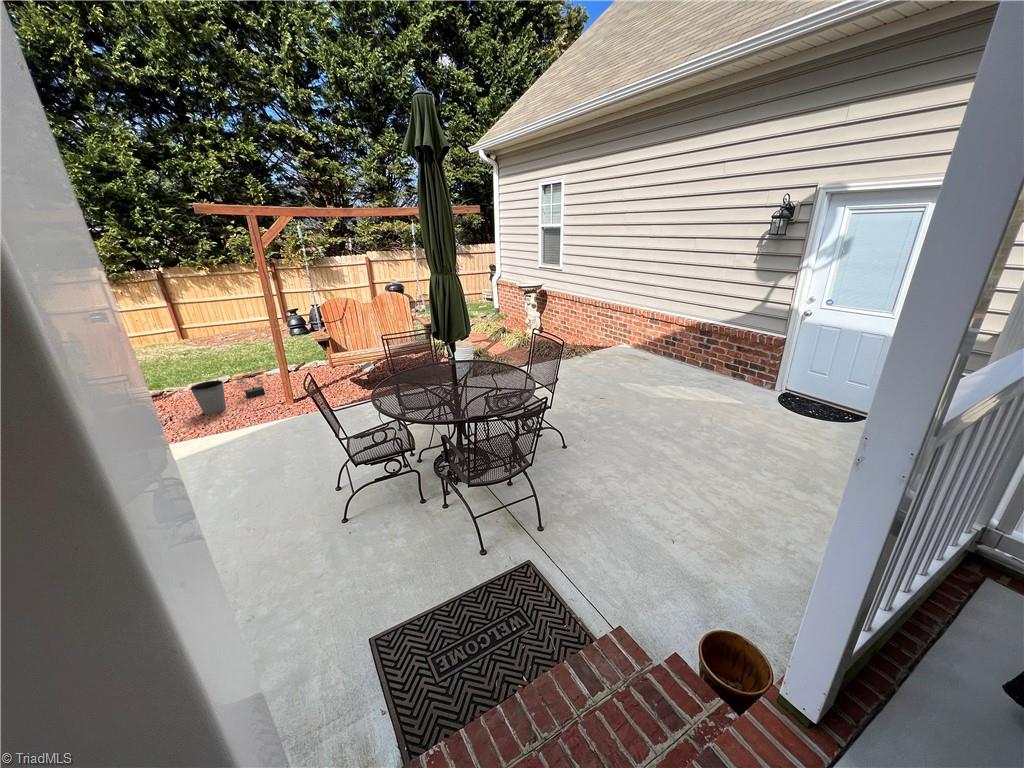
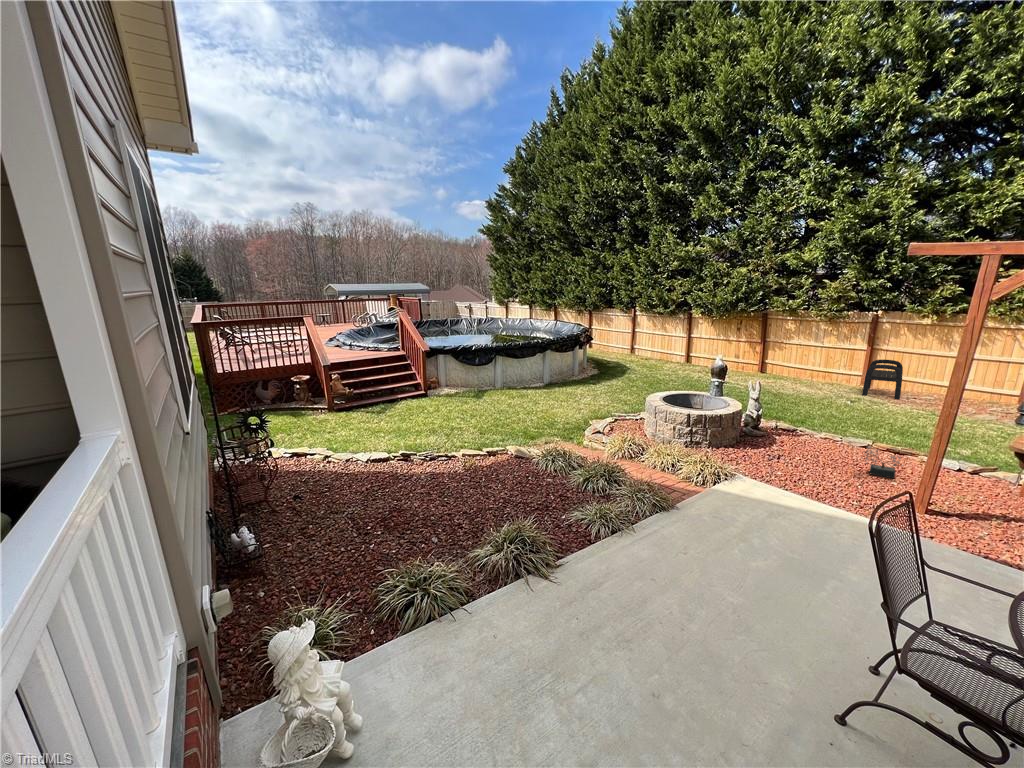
bench: none [177,311,217,347] -> present [862,360,903,400]
bucket: present [190,379,226,414] -> none [806,437,846,474]

